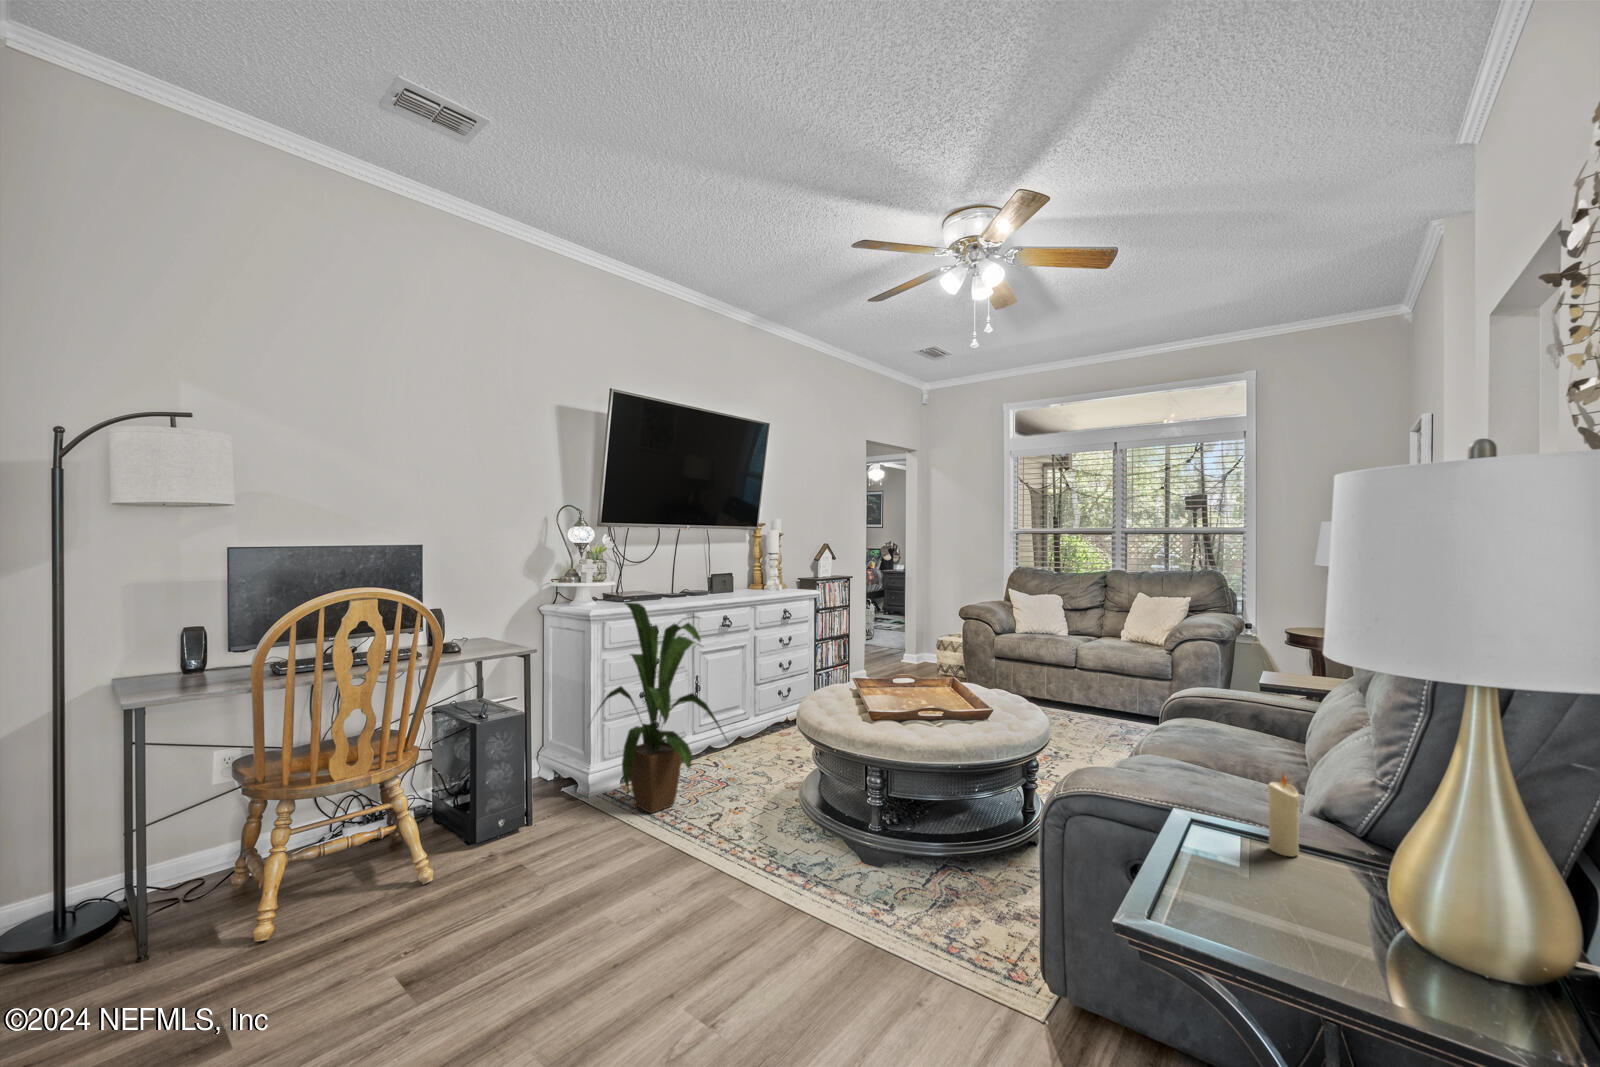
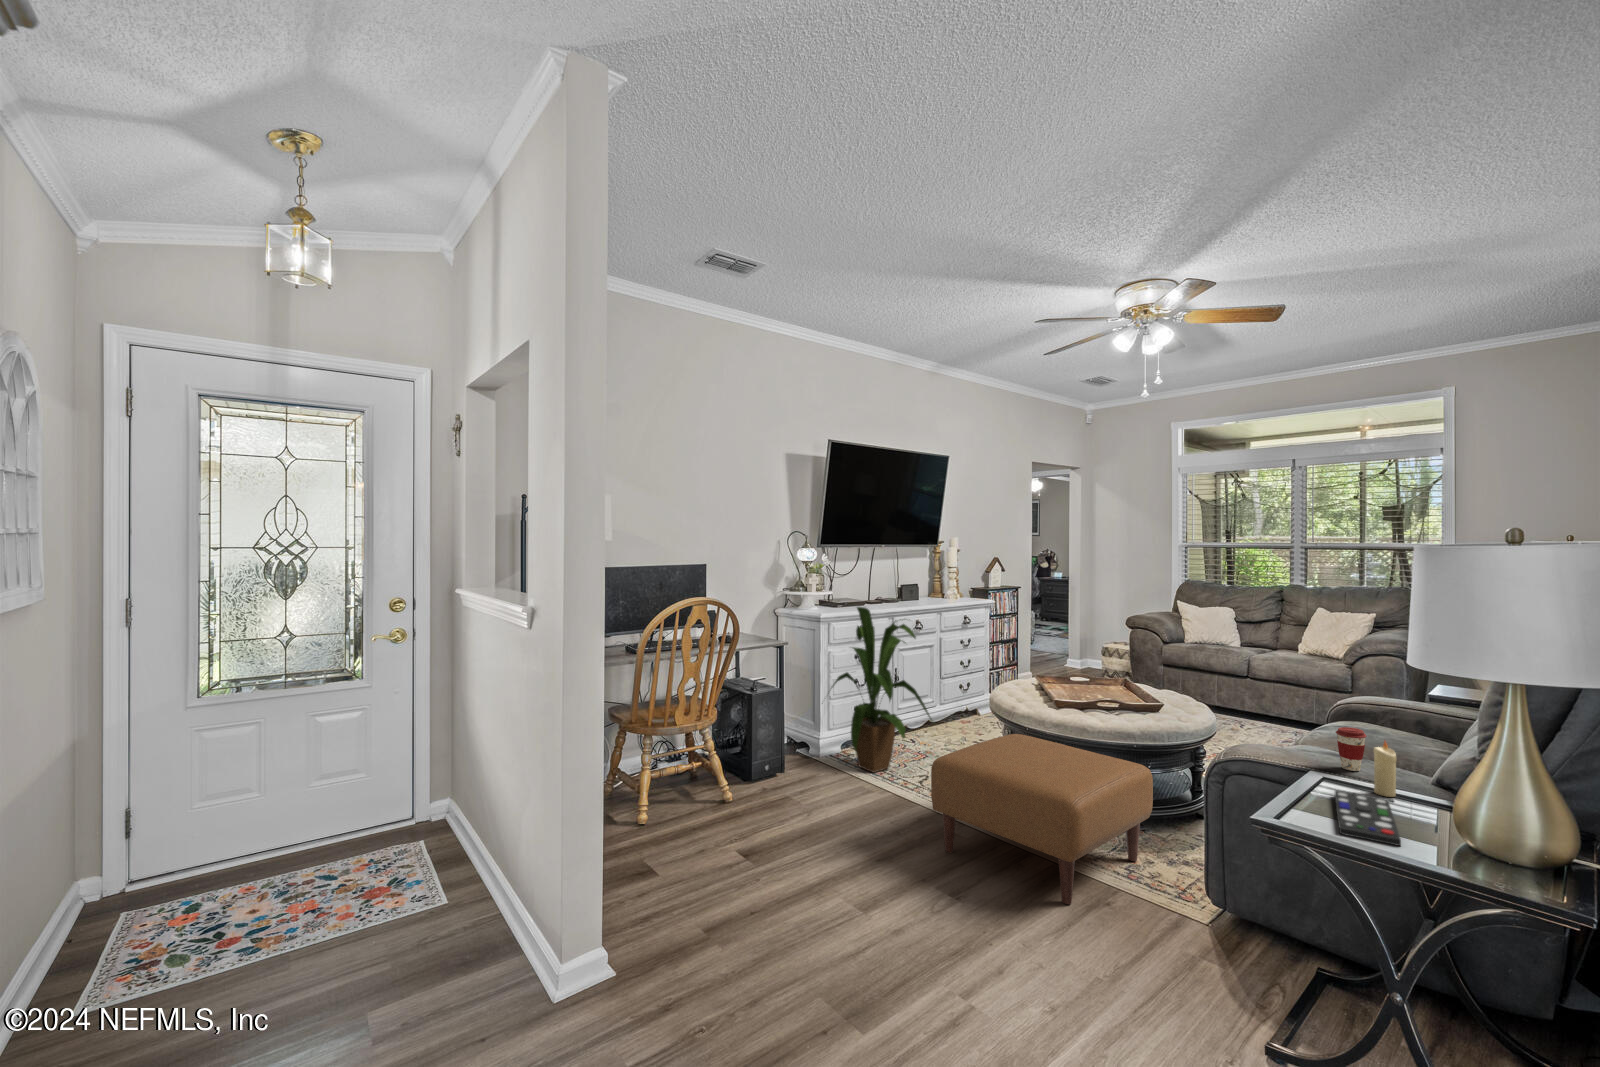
coffee cup: none [1206,748,1246,809] -> present [1336,727,1367,771]
ottoman: none [694,760,979,1014] -> present [931,734,1153,904]
remote control: none [1222,854,1353,977] -> present [1335,790,1401,846]

